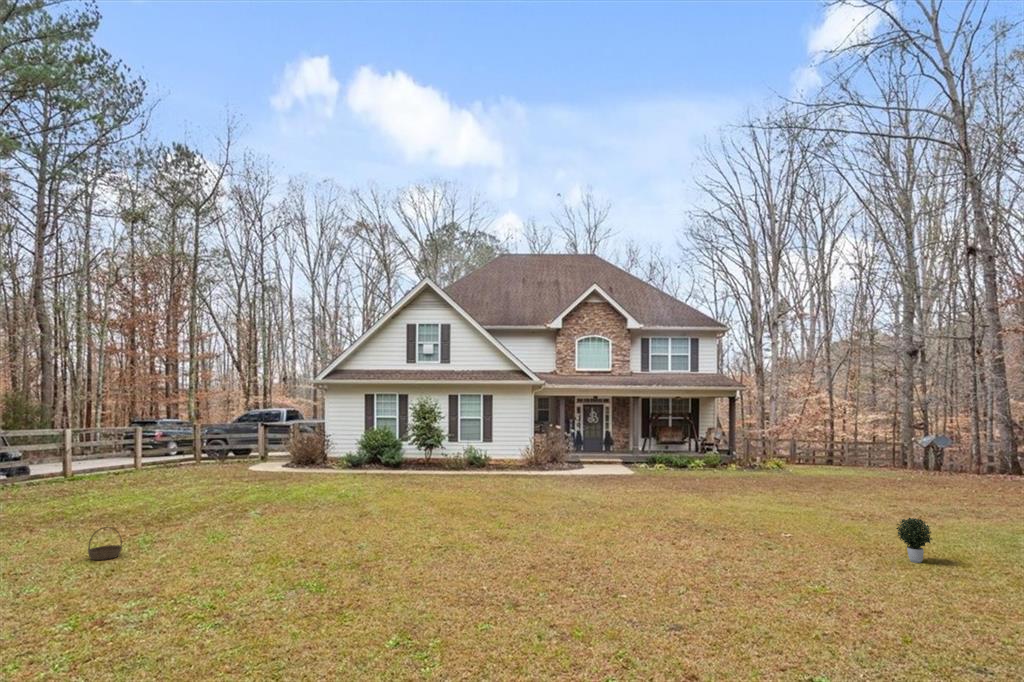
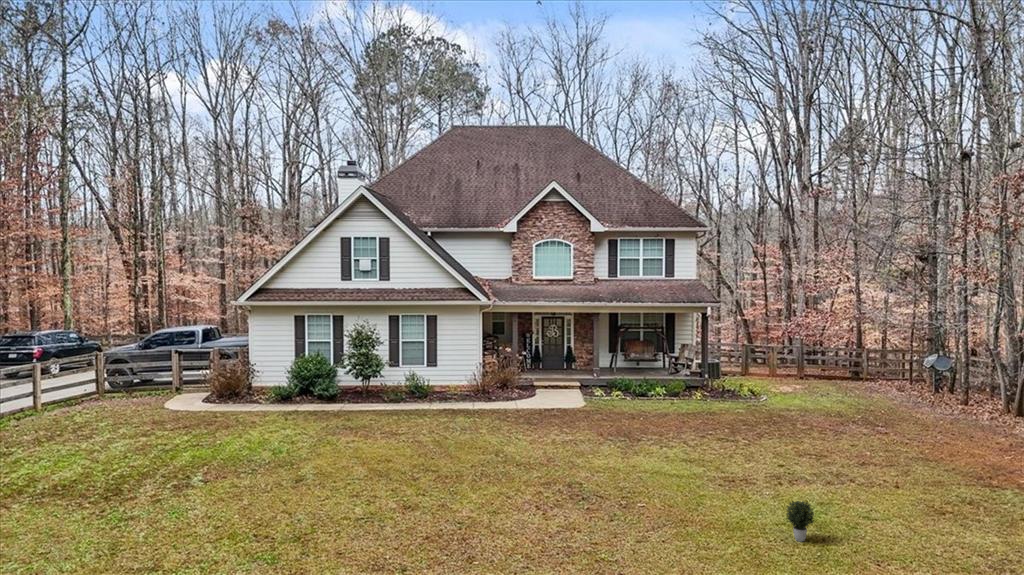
basket: present [88,527,122,560] -> none [17,529,50,561]

